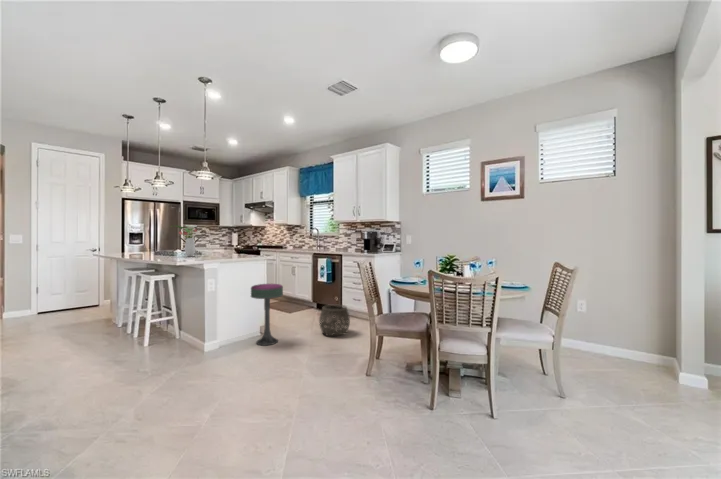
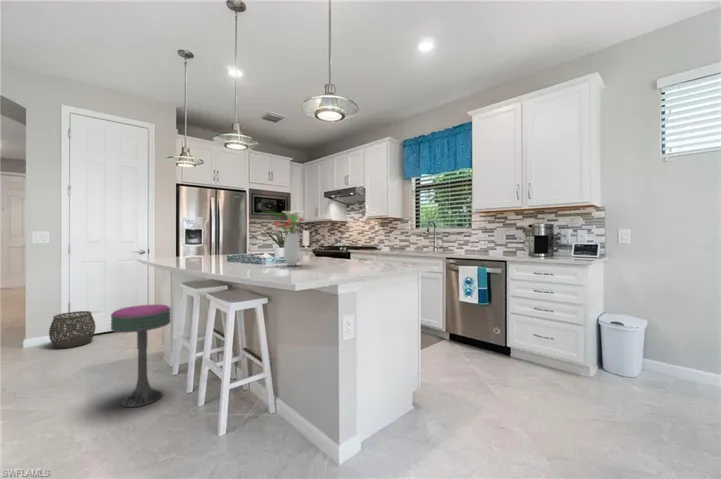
bar stool: present [251,284,283,345] -> present [111,304,171,407]
woven basket: present [319,305,350,337] -> present [49,311,96,348]

